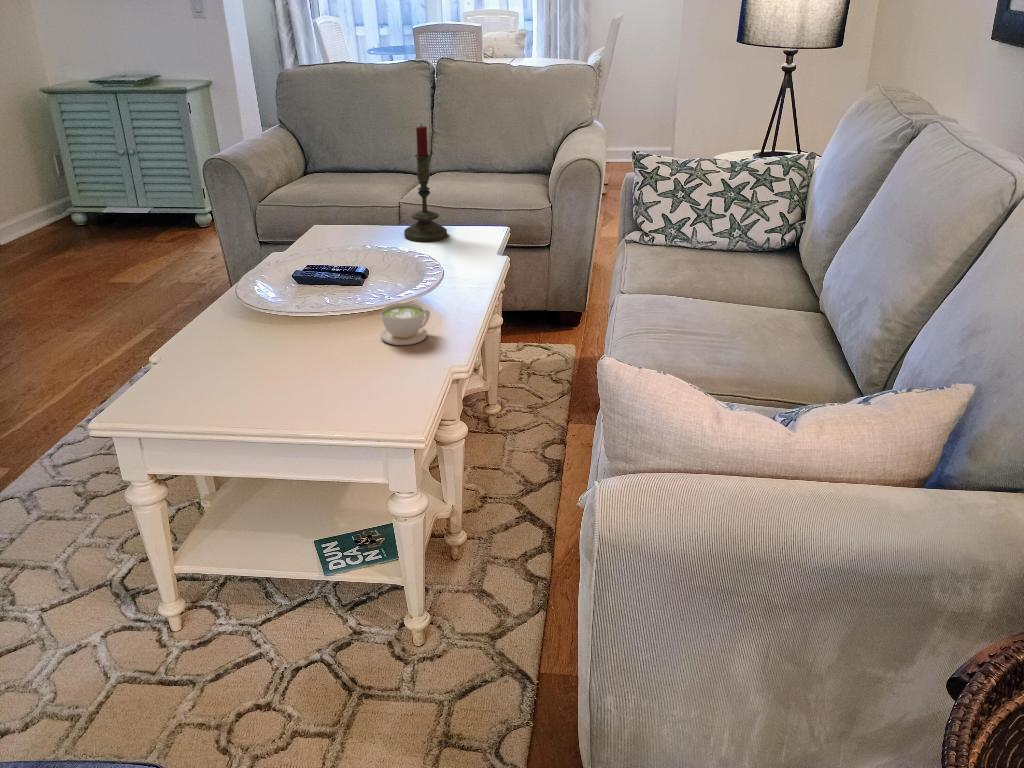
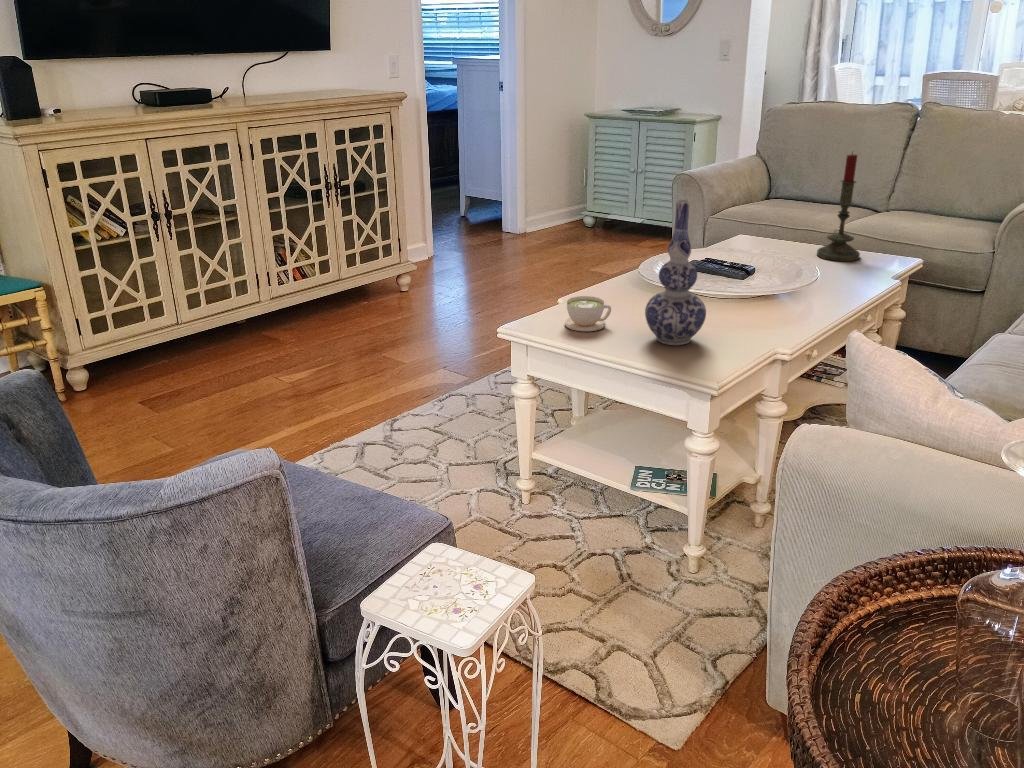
vase: none [289,216,365,394] -> present [645,200,706,345]
coffee cup: present [381,303,430,345] -> present [565,296,611,331]

